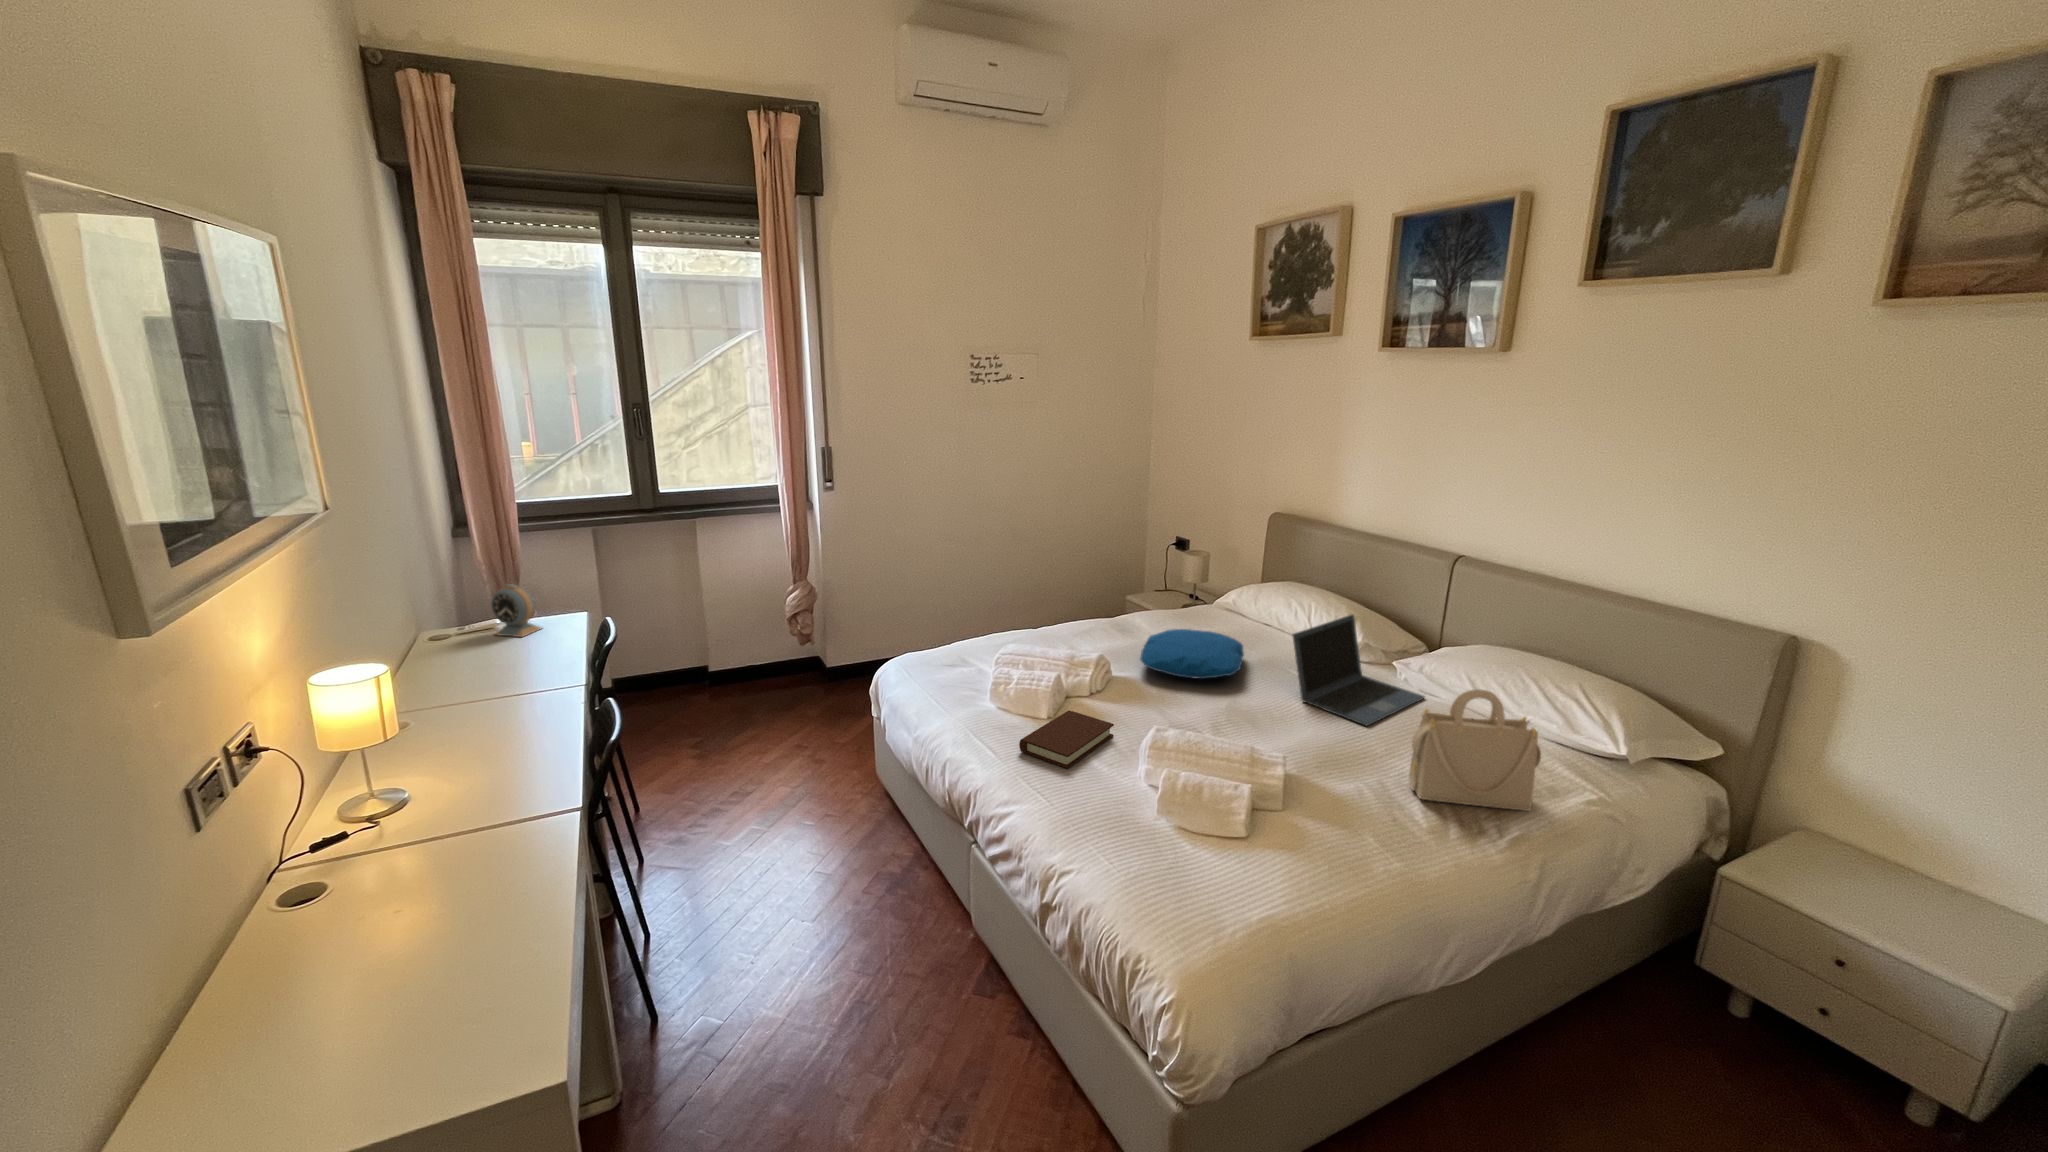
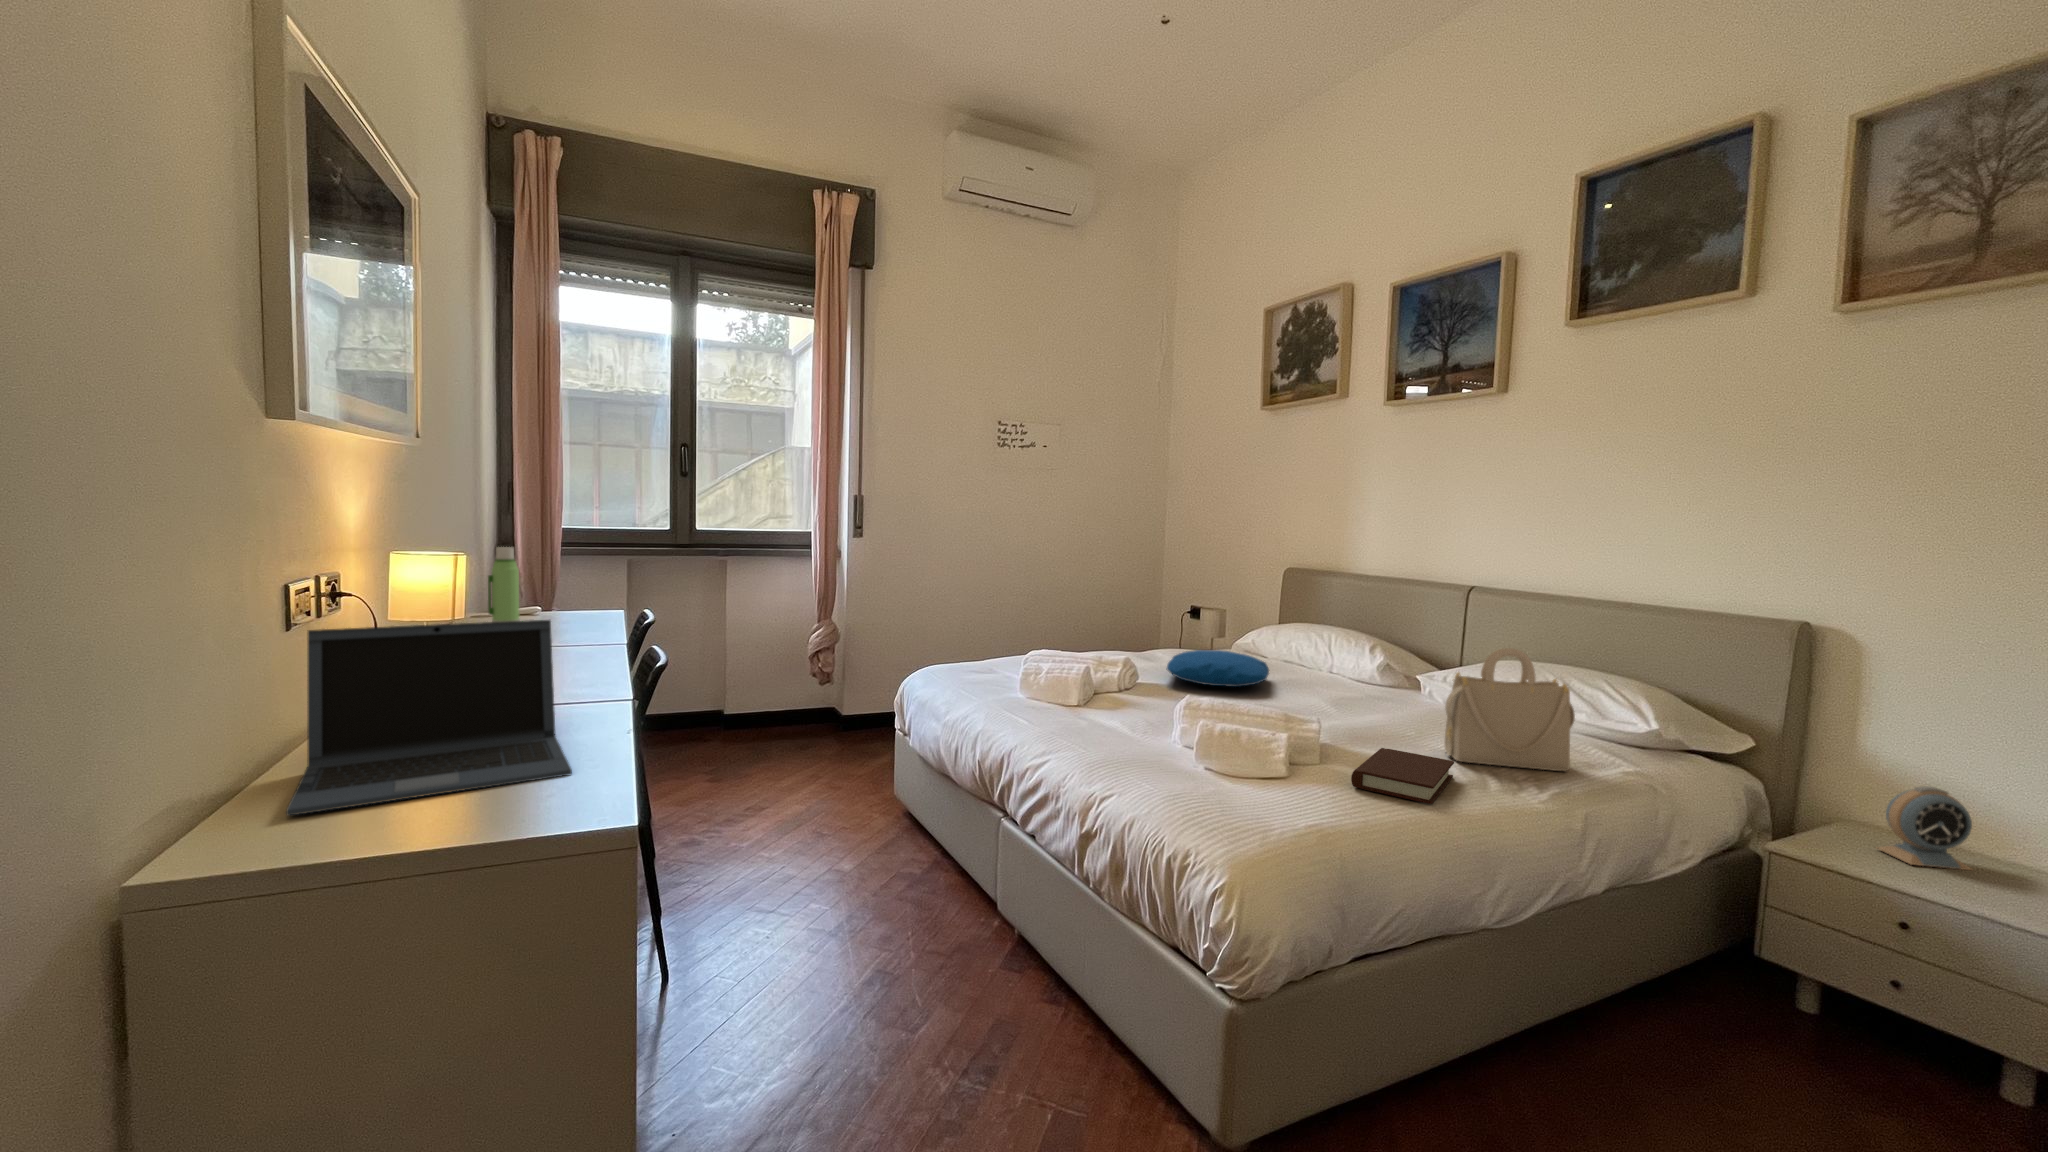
water bottle: none [439,577,483,665] -> present [488,547,520,622]
alarm clock: present [491,584,542,637] -> present [1878,786,1972,870]
laptop: present [1293,614,1424,726] -> present [286,620,572,816]
book: present [1019,710,1114,769] -> present [1351,748,1454,804]

